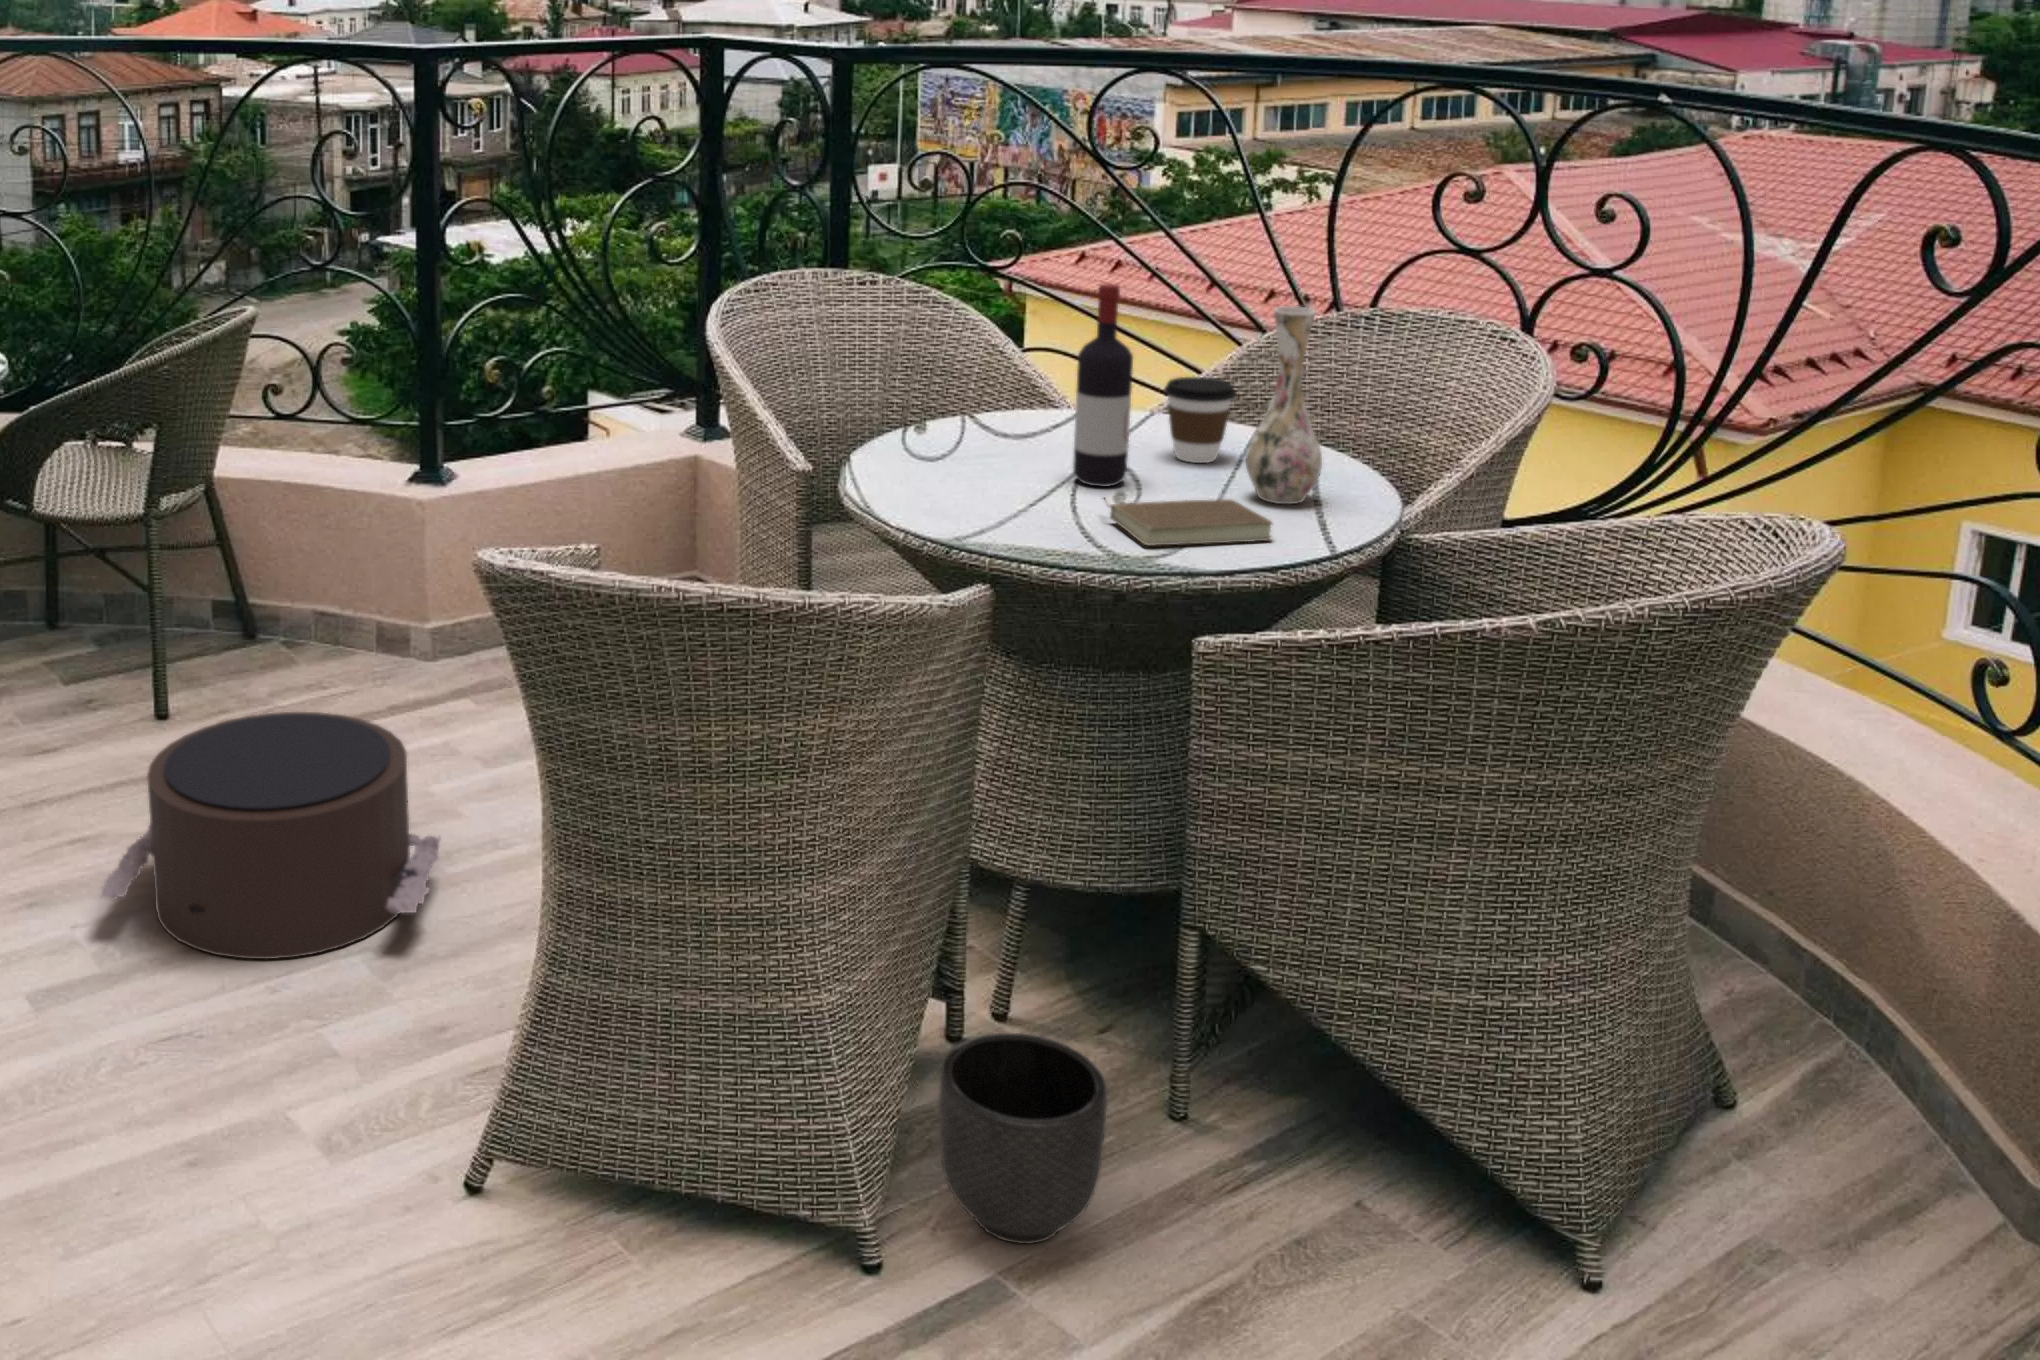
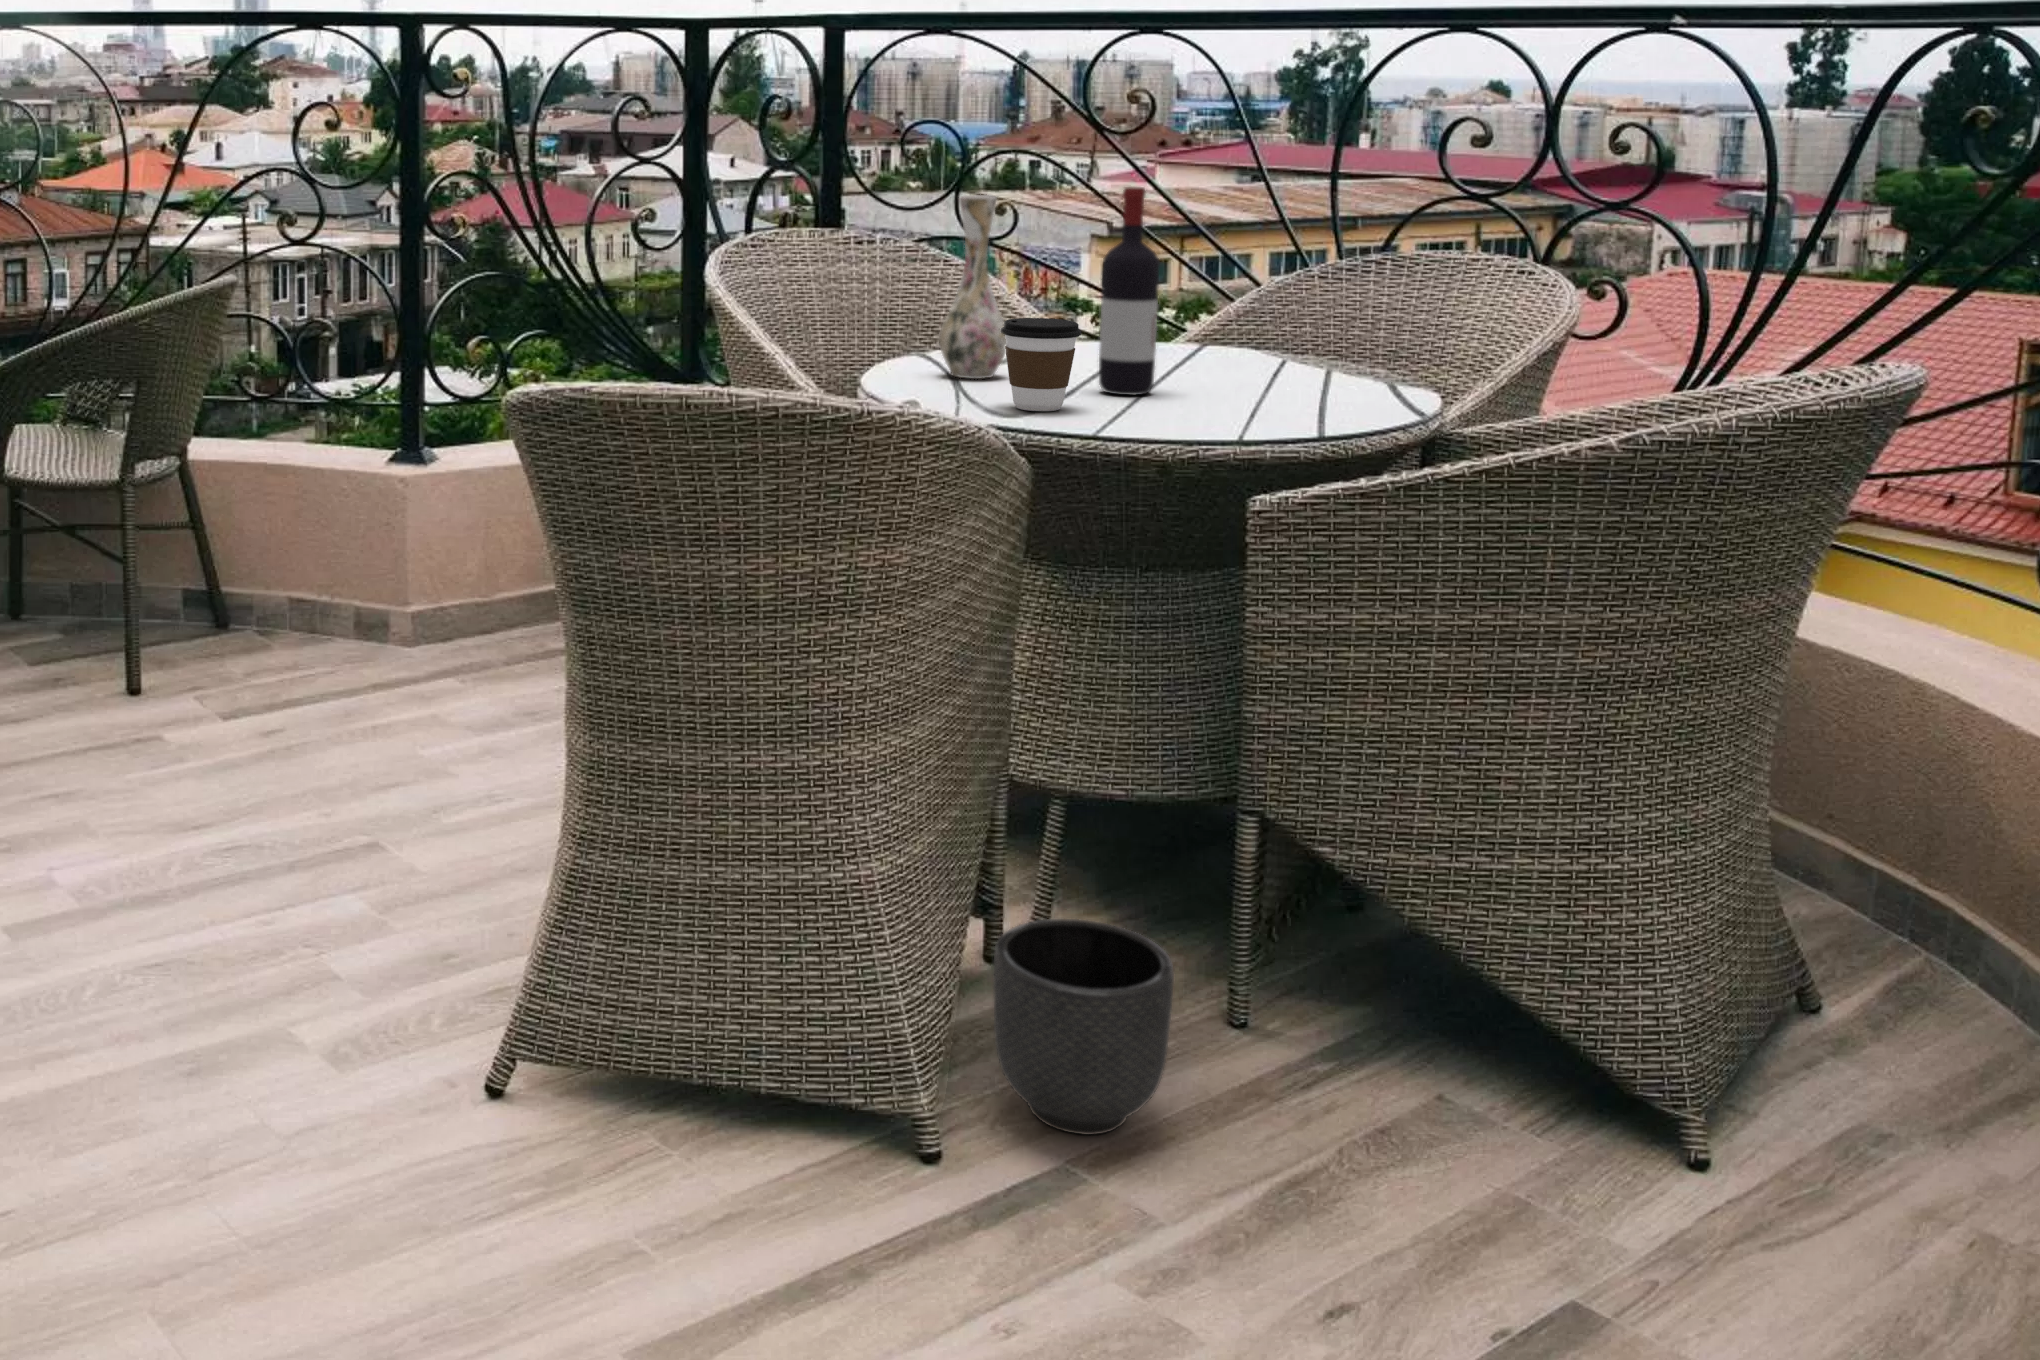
vase: present [1246,306,1322,504] -> present [939,195,1006,379]
coffee cup: present [1163,377,1236,463] -> present [1000,318,1081,411]
book: present [1108,499,1273,545] -> none [1133,392,1317,427]
pouf: present [100,712,441,959] -> none [81,657,438,894]

